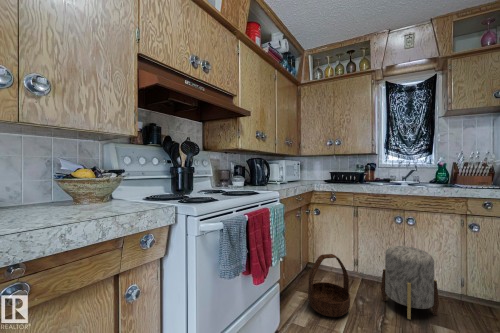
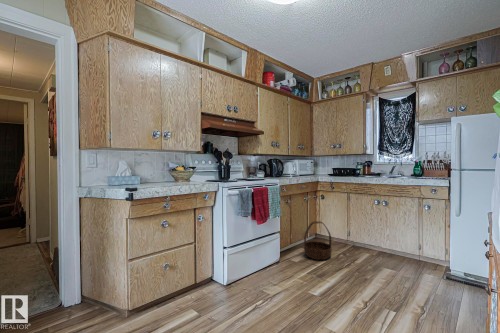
stool: present [381,246,439,319] -> none [357,219,394,264]

